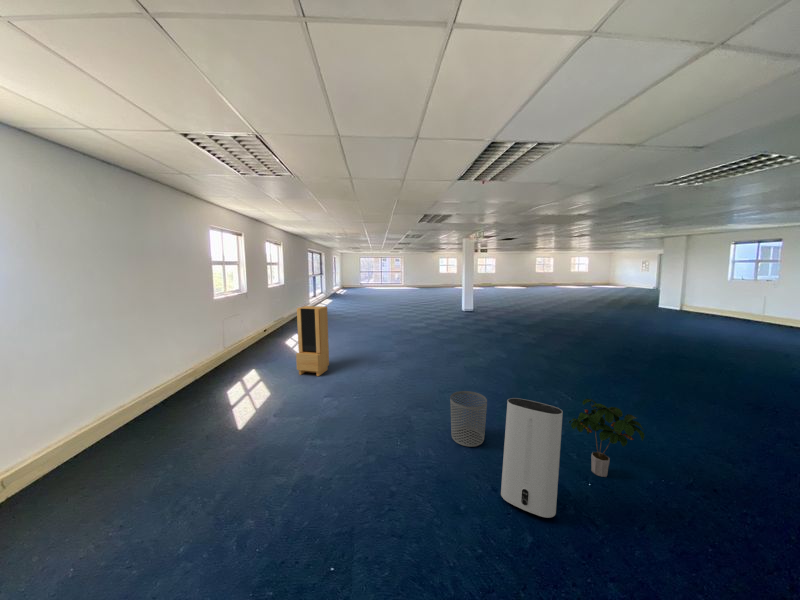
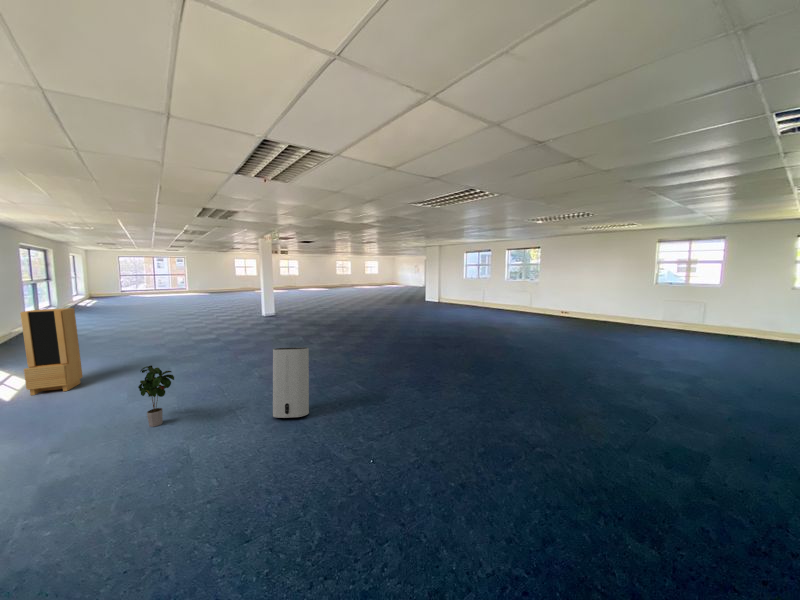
waste bin: present [450,391,487,447] -> none [234,359,266,401]
potted plant: present [569,399,644,477] -> present [138,366,174,427]

